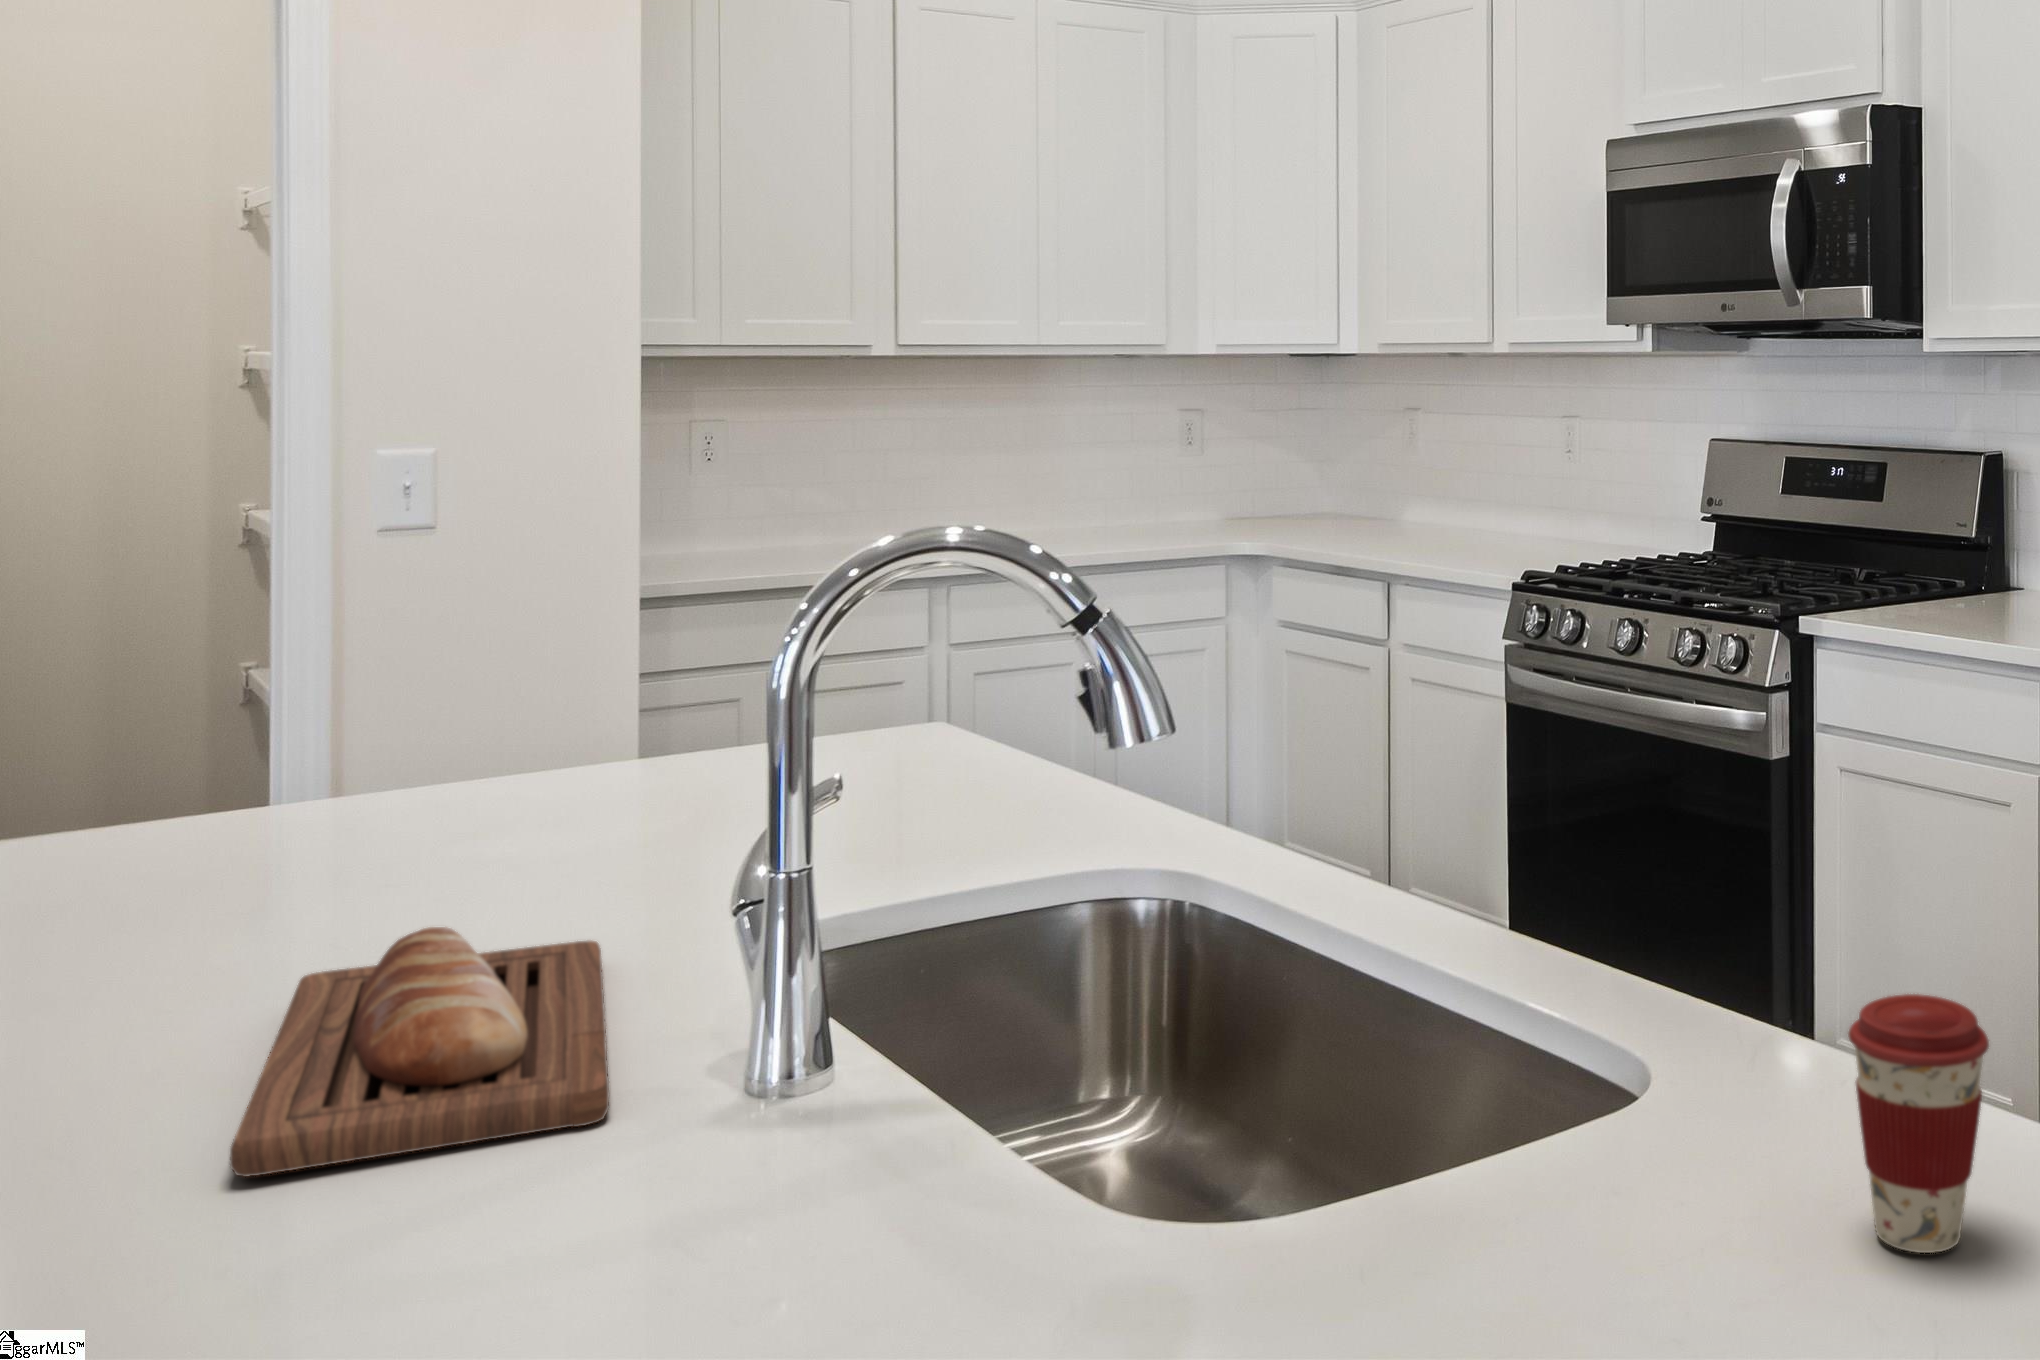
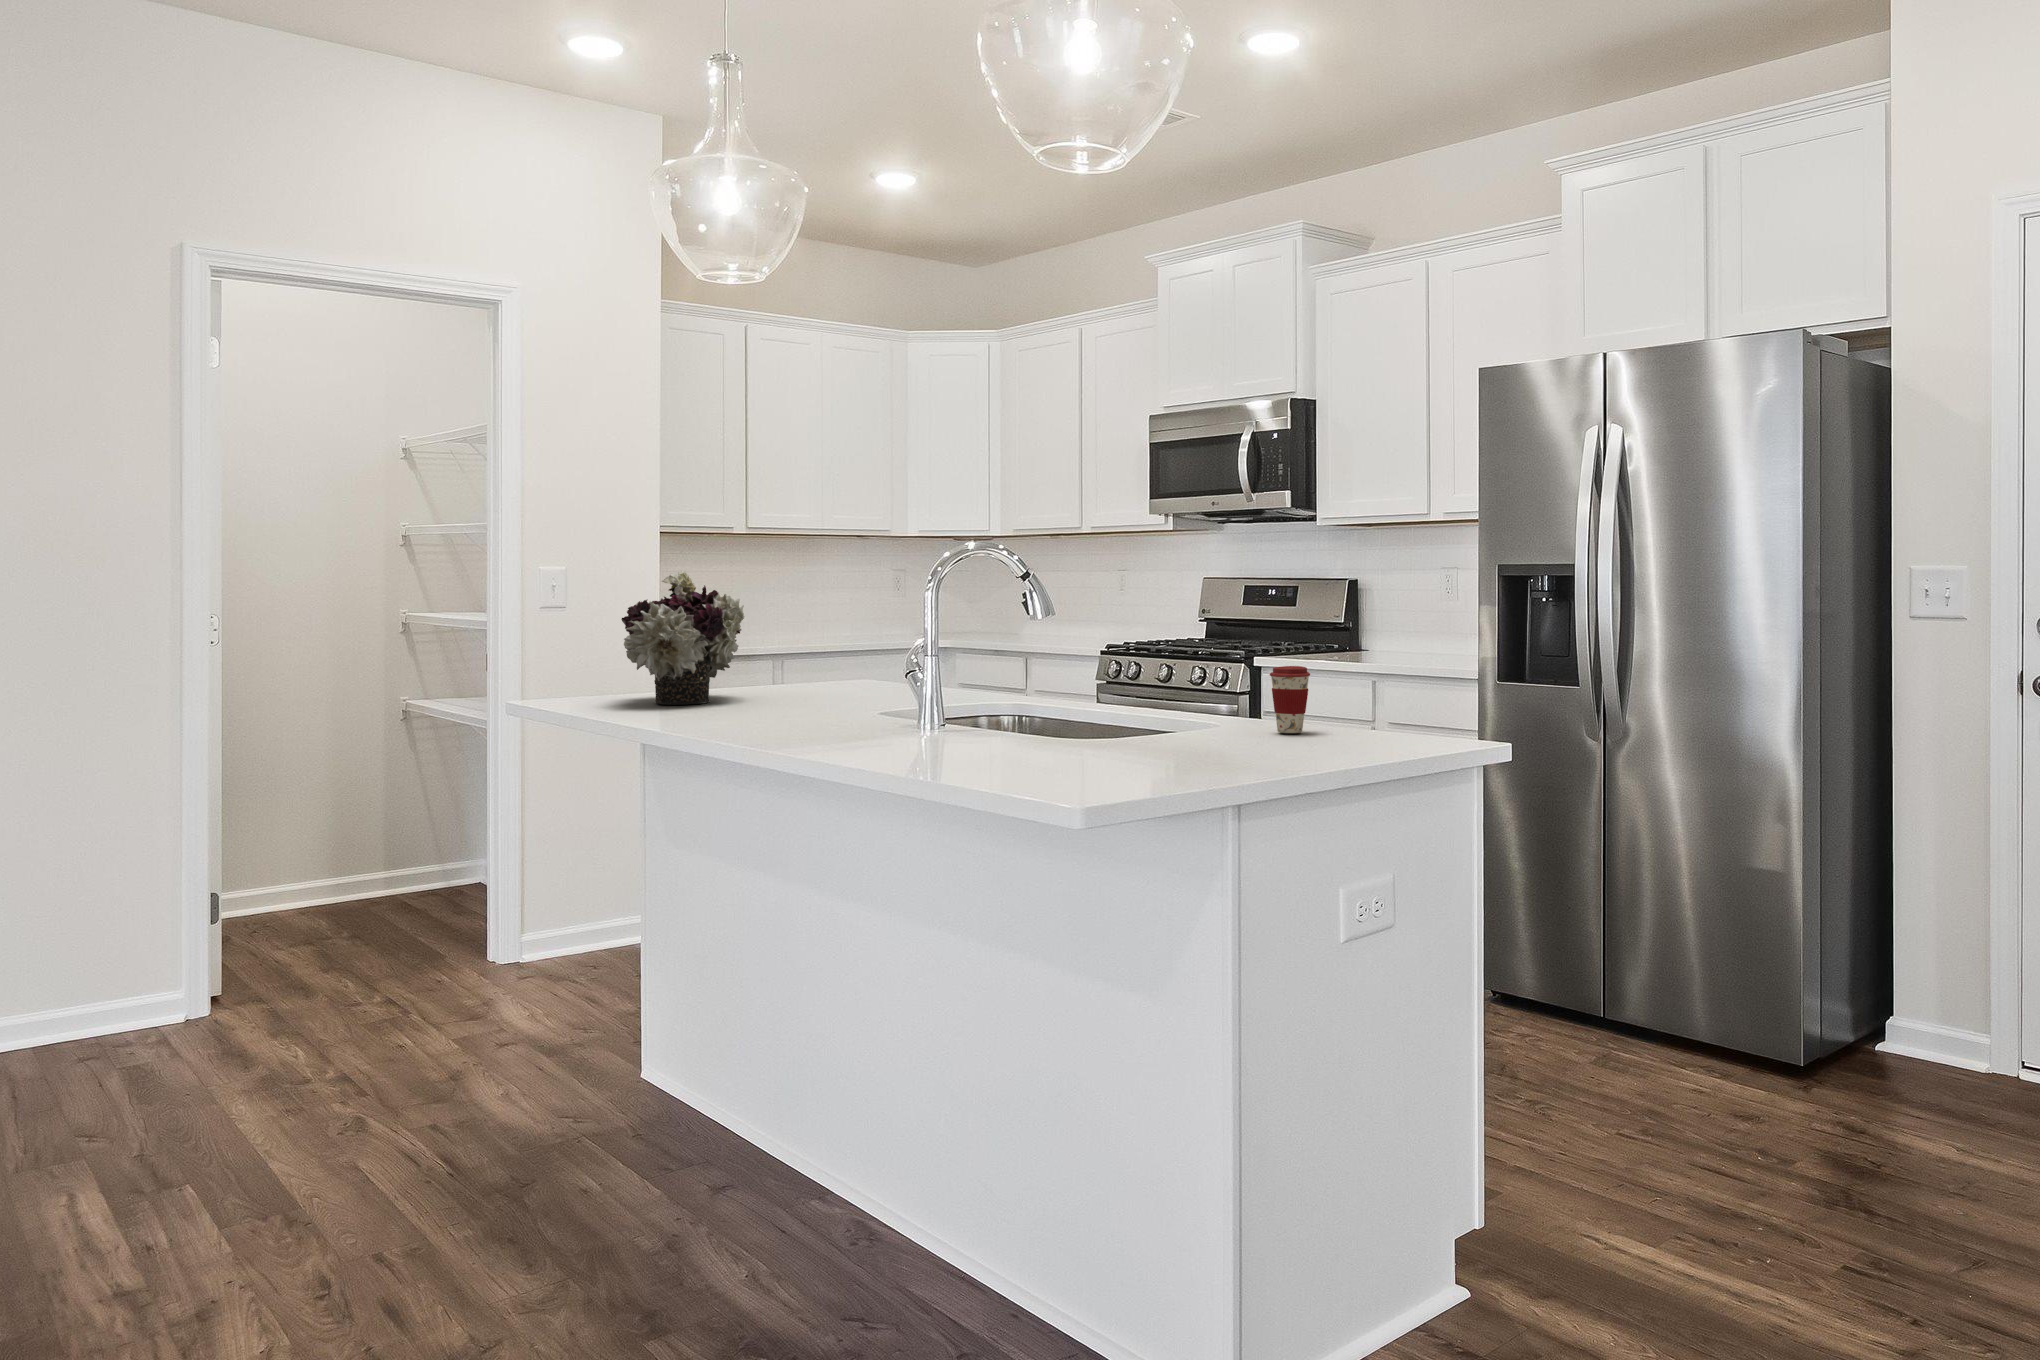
flower arrangement: none [194,527,564,868] -> present [621,571,744,705]
bread loaf: present [230,927,609,1177] -> none [719,691,868,736]

